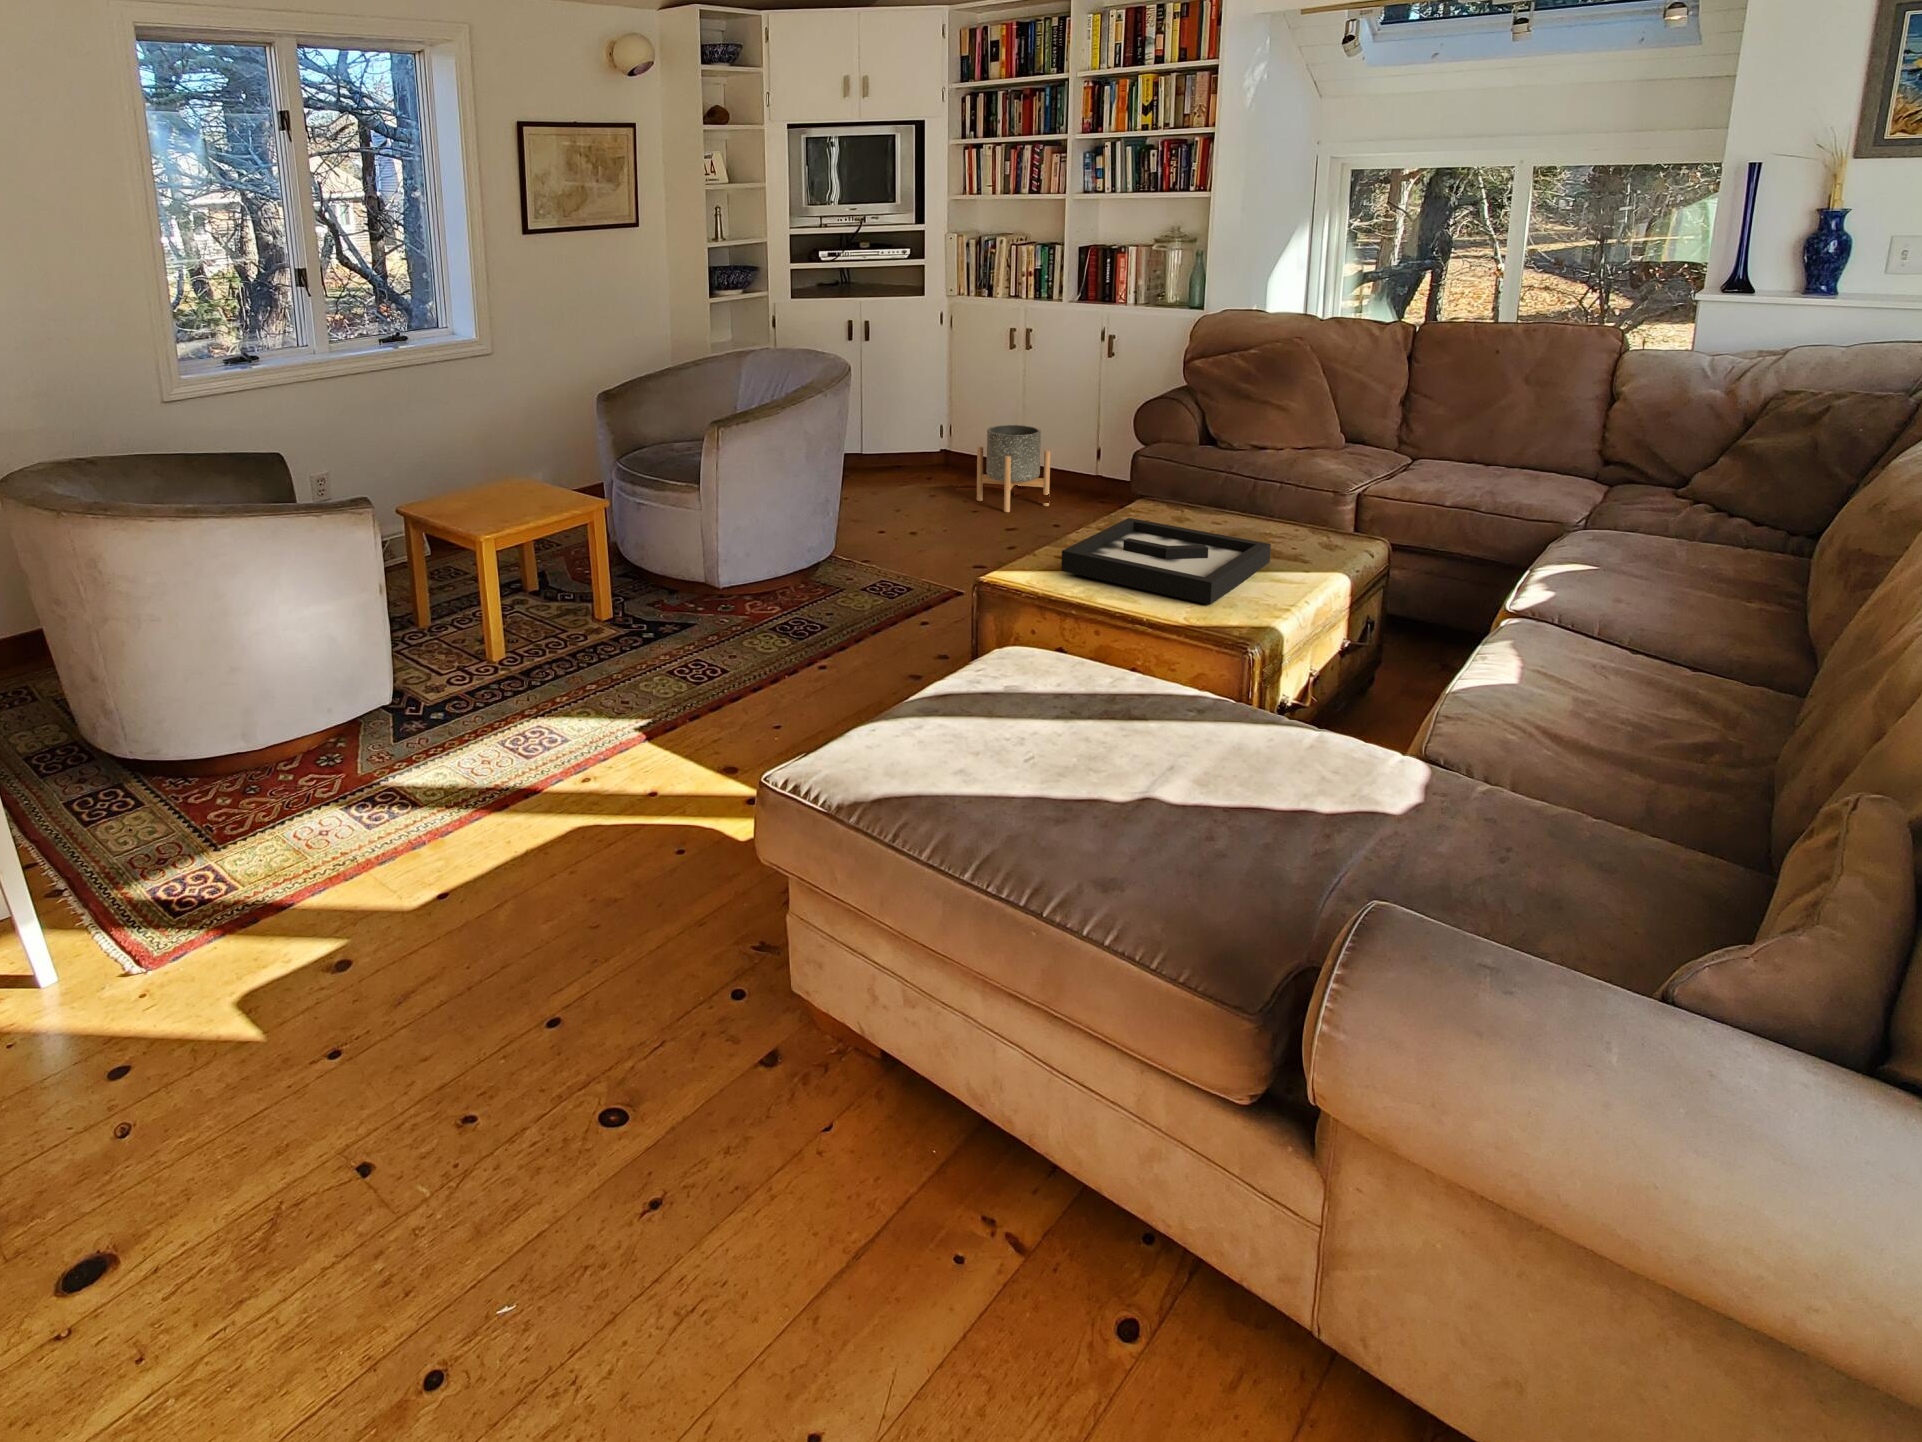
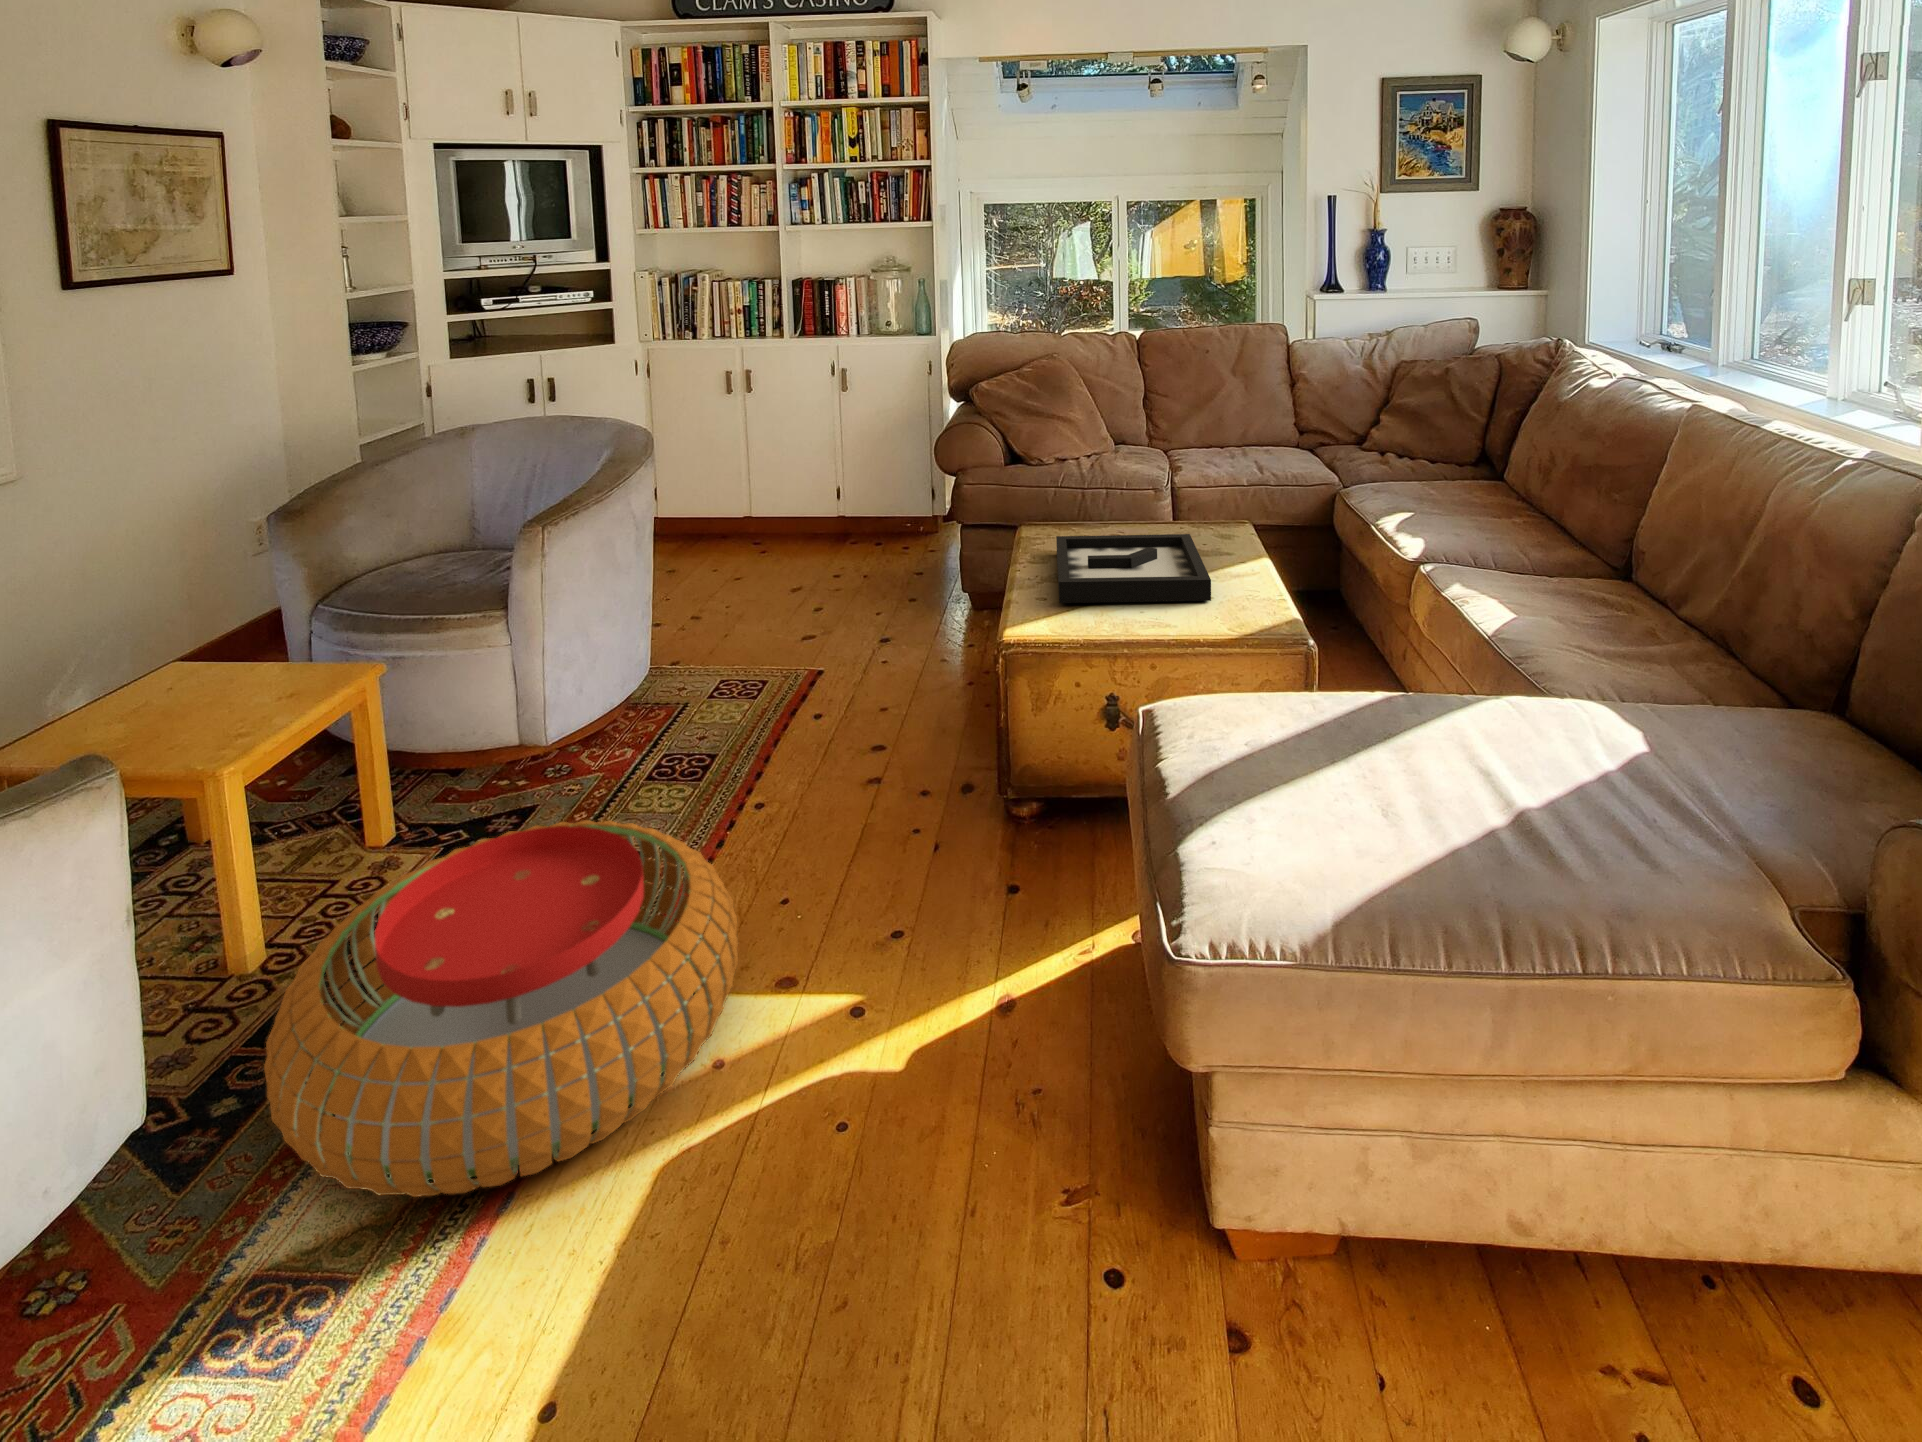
planter: present [977,425,1050,512] -> none [716,465,797,561]
pouf: none [428,617,712,801] -> present [264,820,738,1197]

